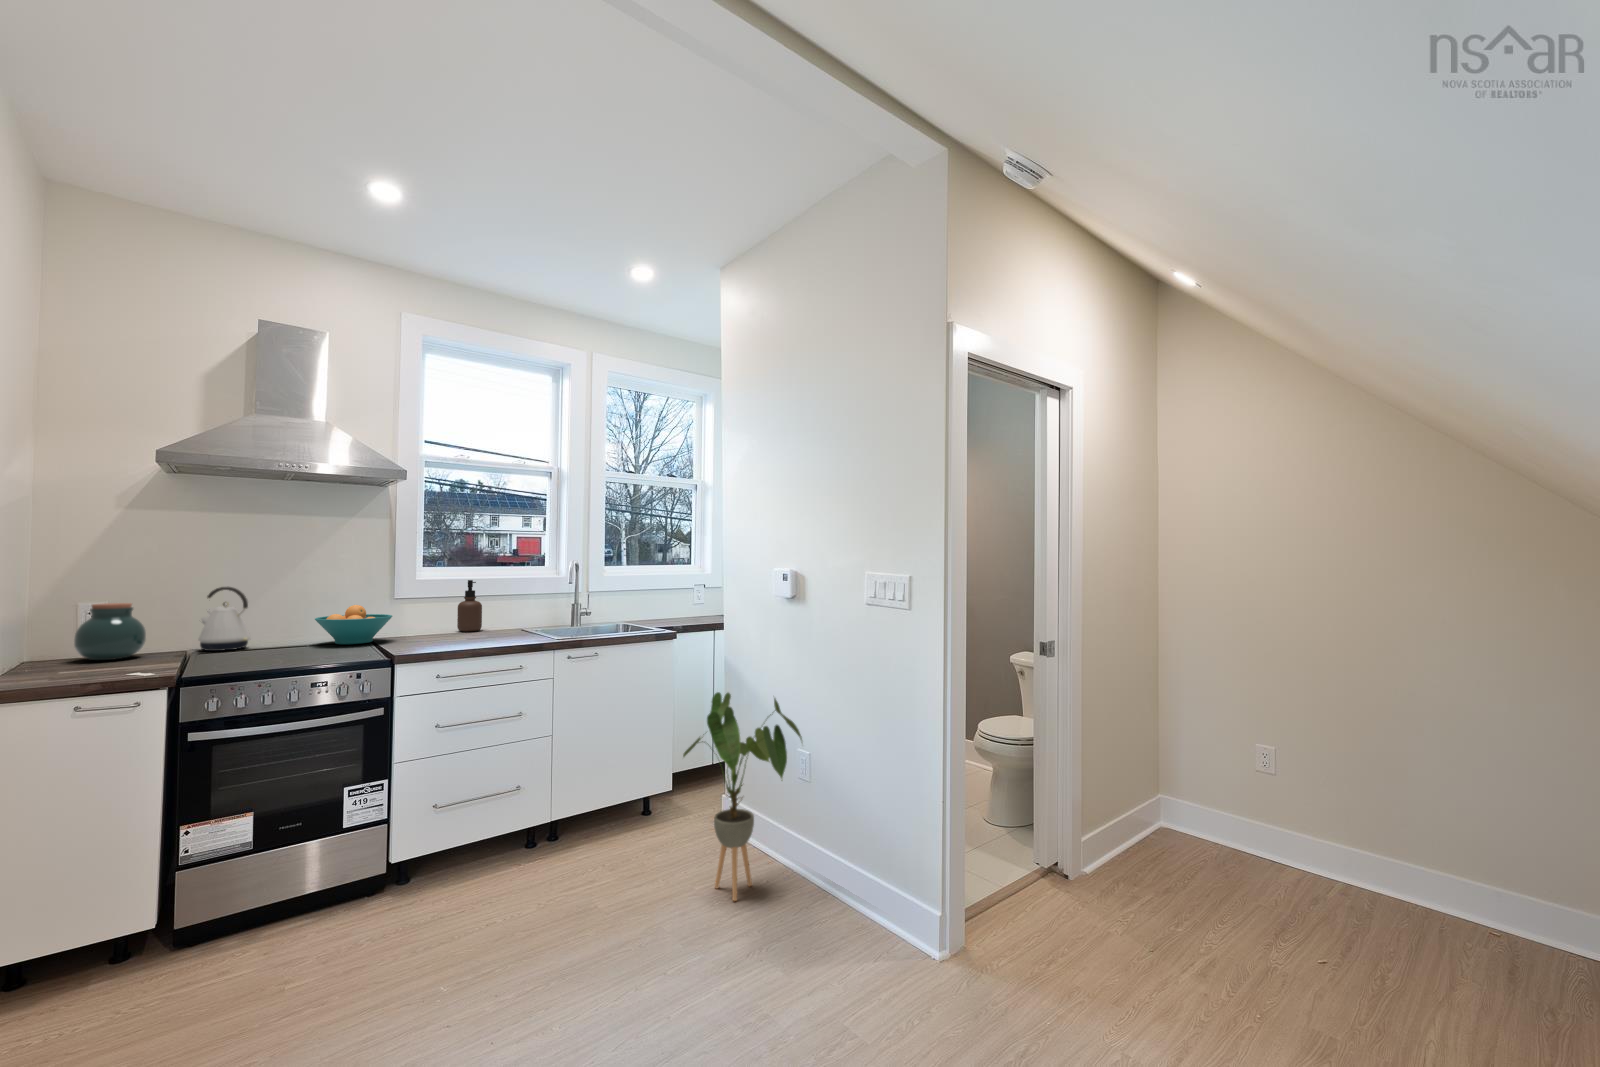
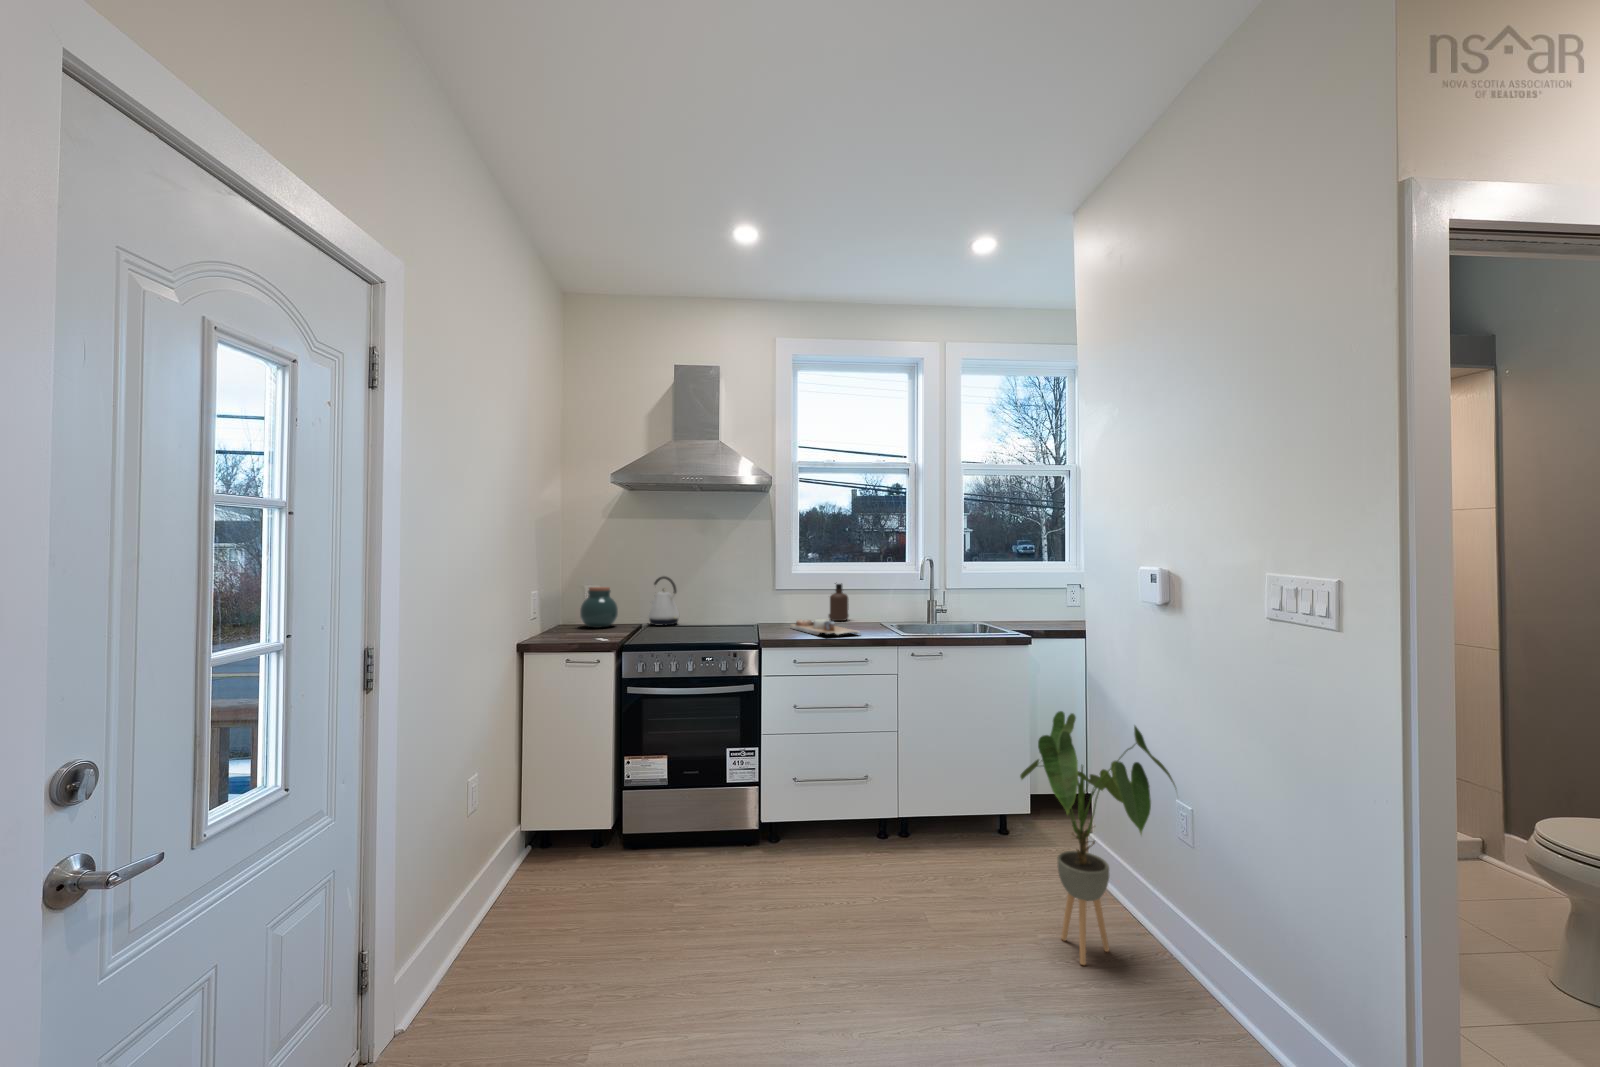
fruit bowl: present [315,605,392,644] -> none [718,594,773,627]
cutting board: none [417,629,512,647] -> present [790,619,860,635]

